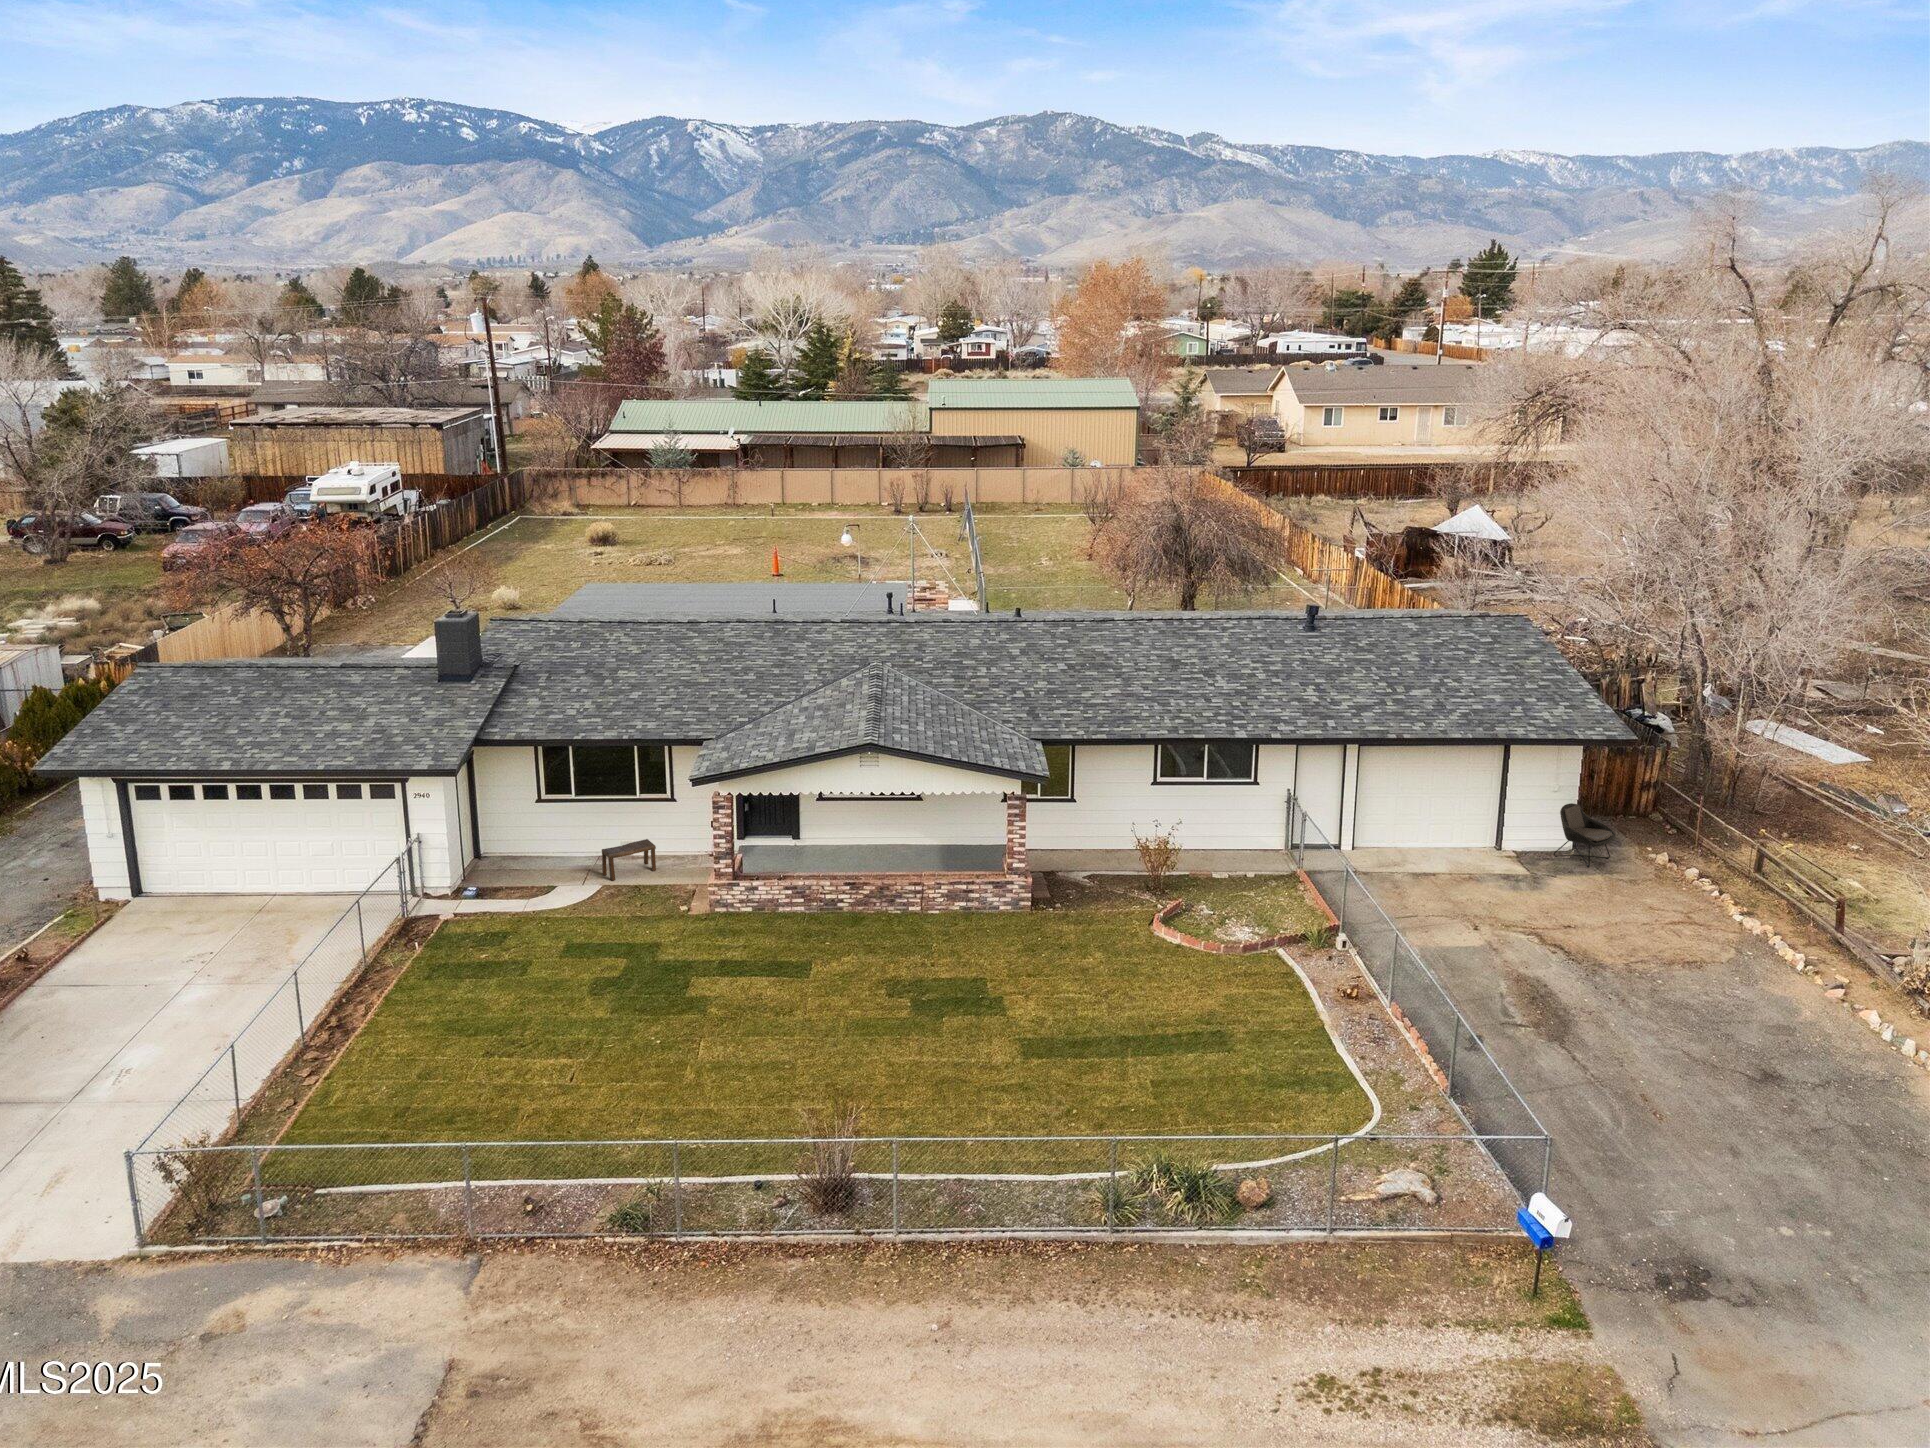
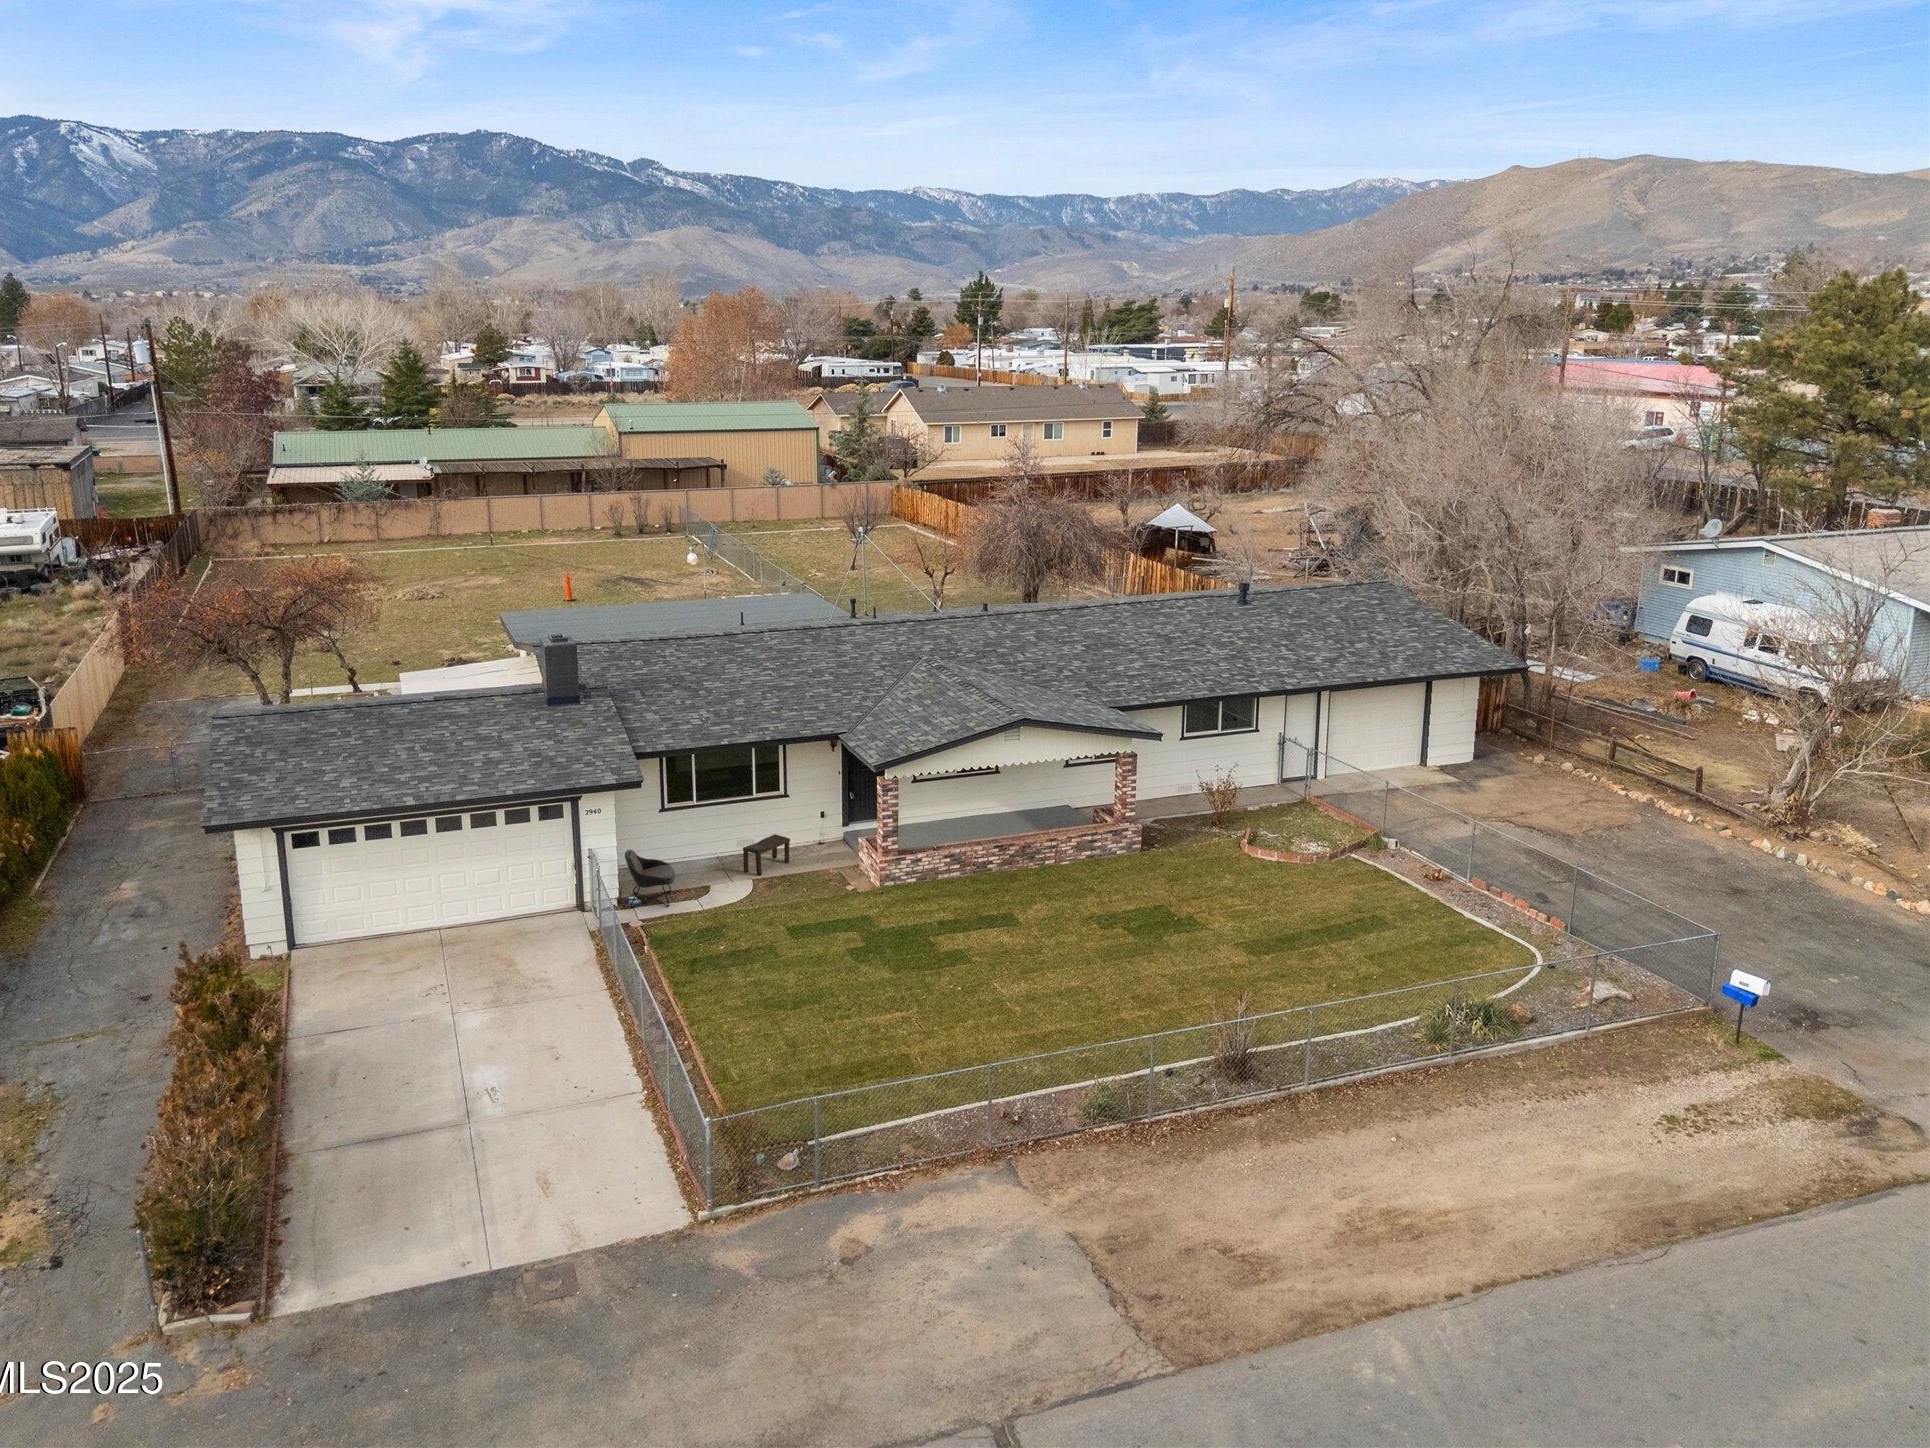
lounge chair: present [1554,803,1616,867] -> present [625,849,675,909]

